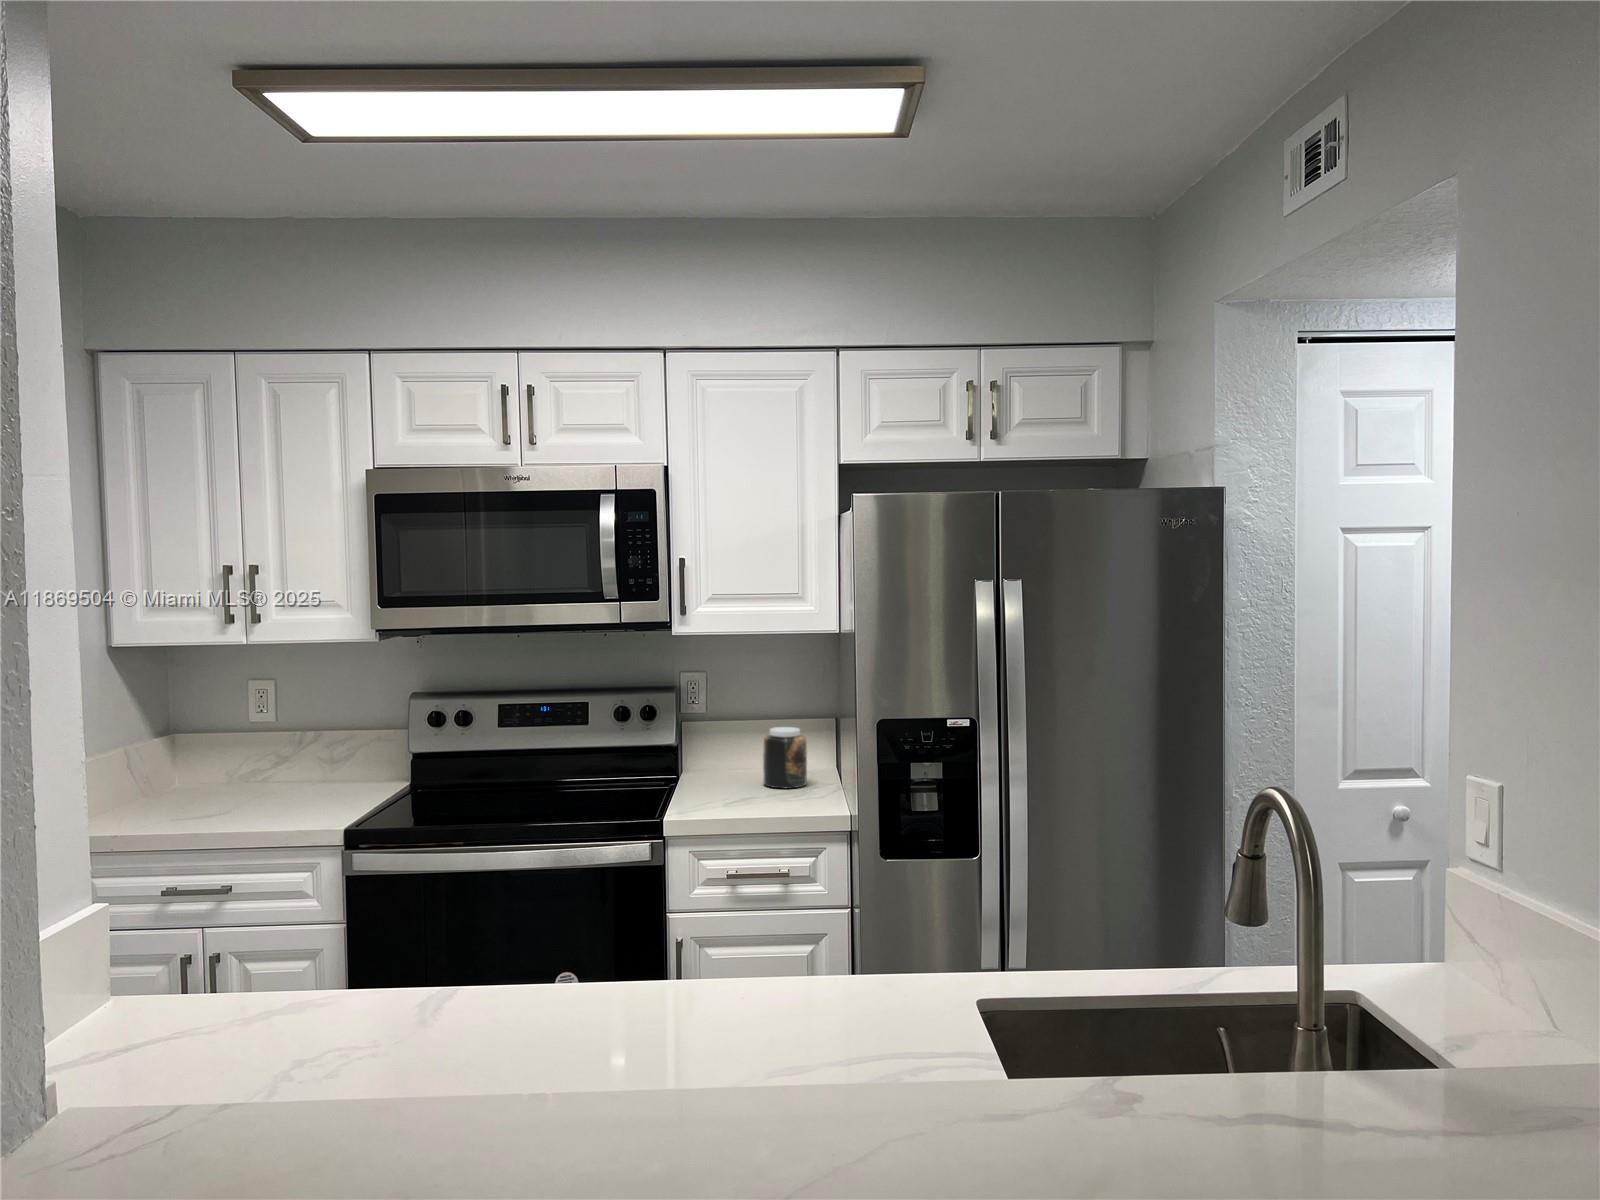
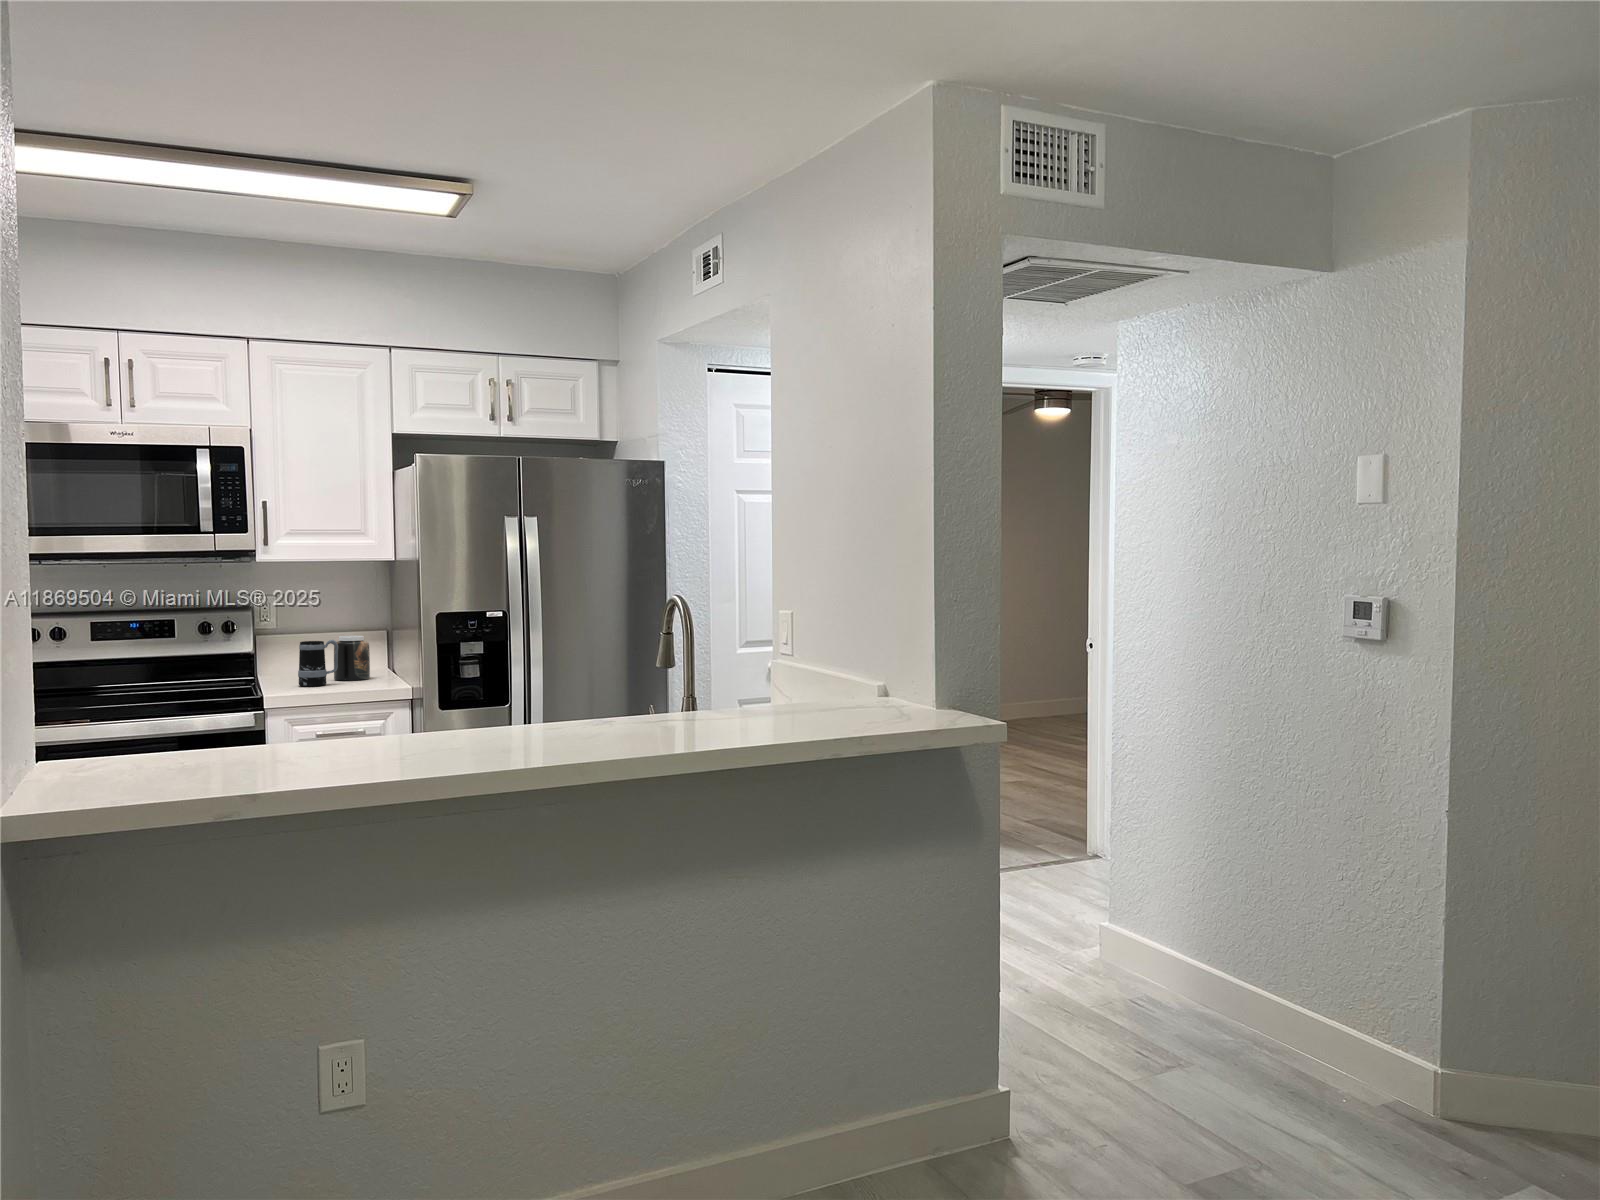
mug: none [714,739,763,801] -> present [298,640,338,686]

